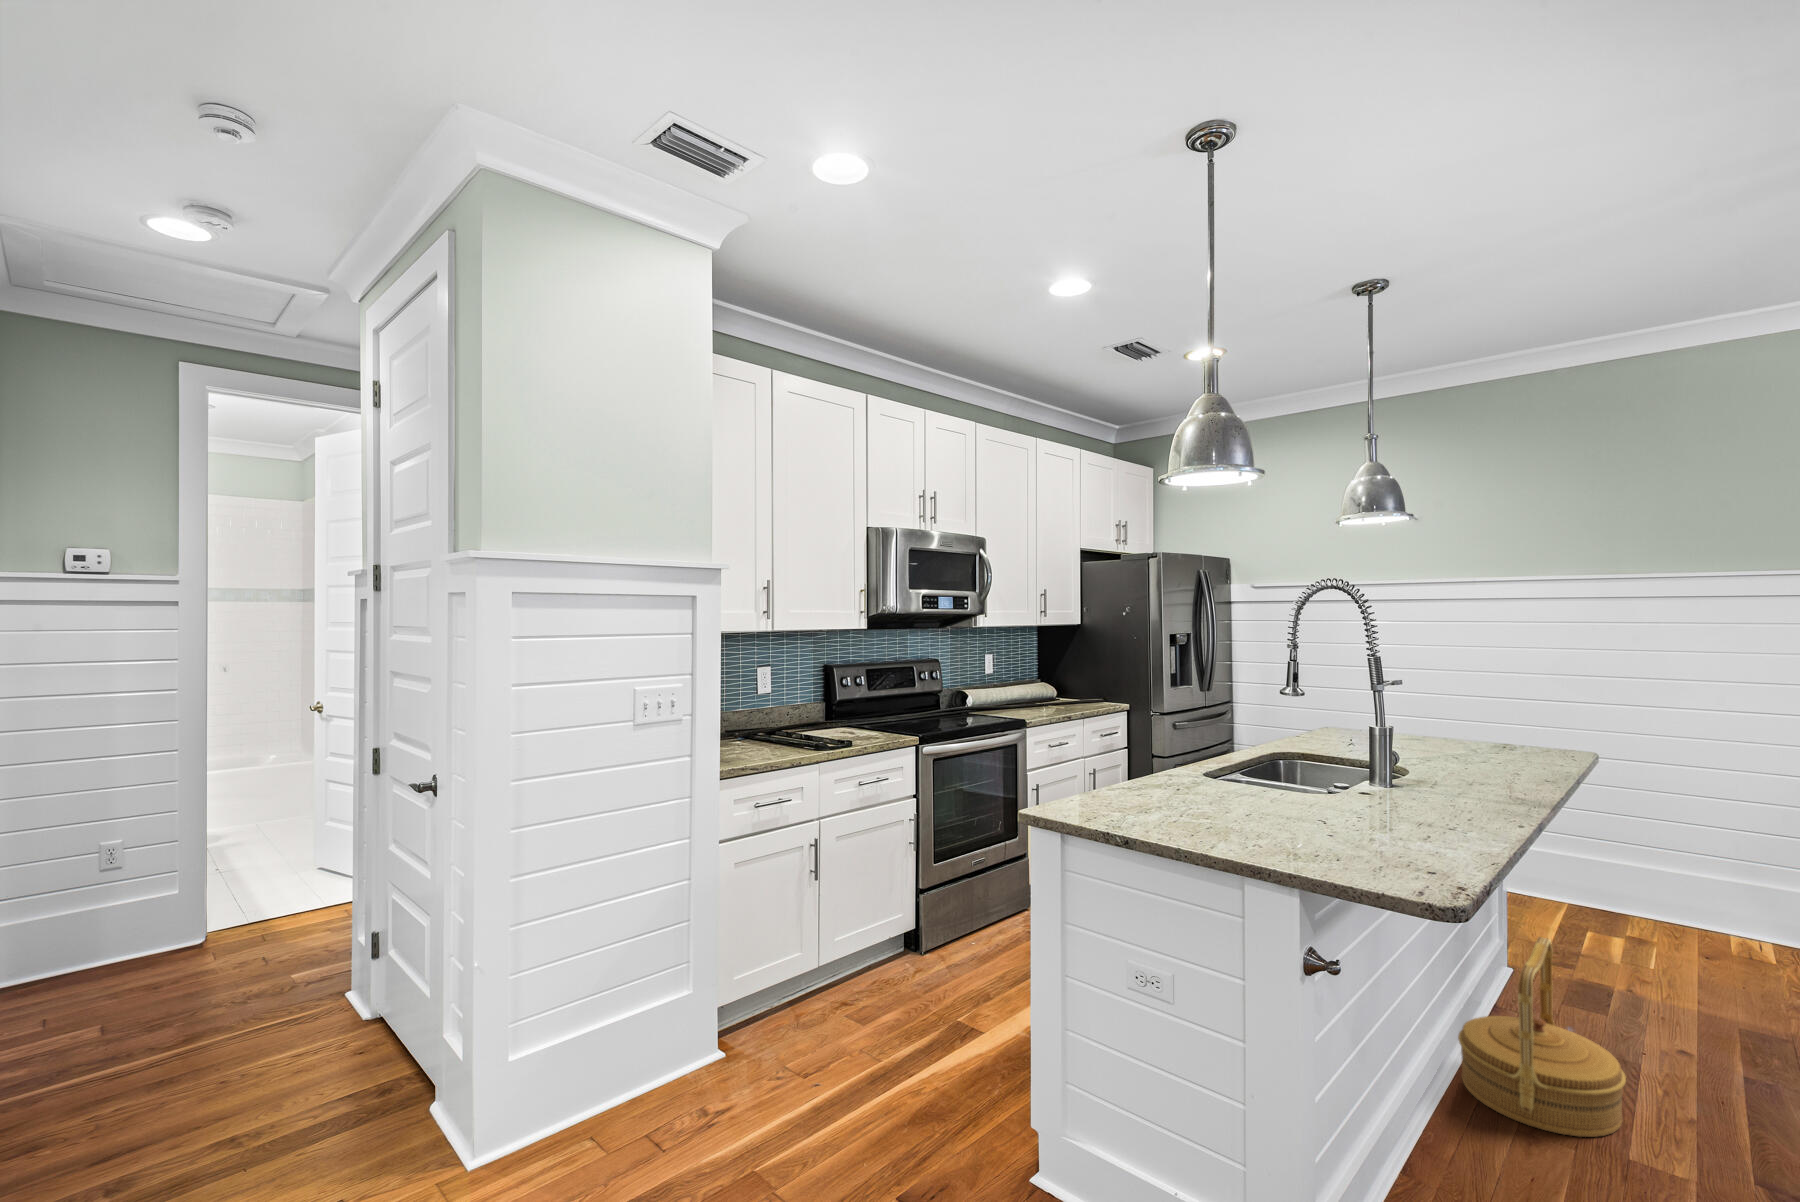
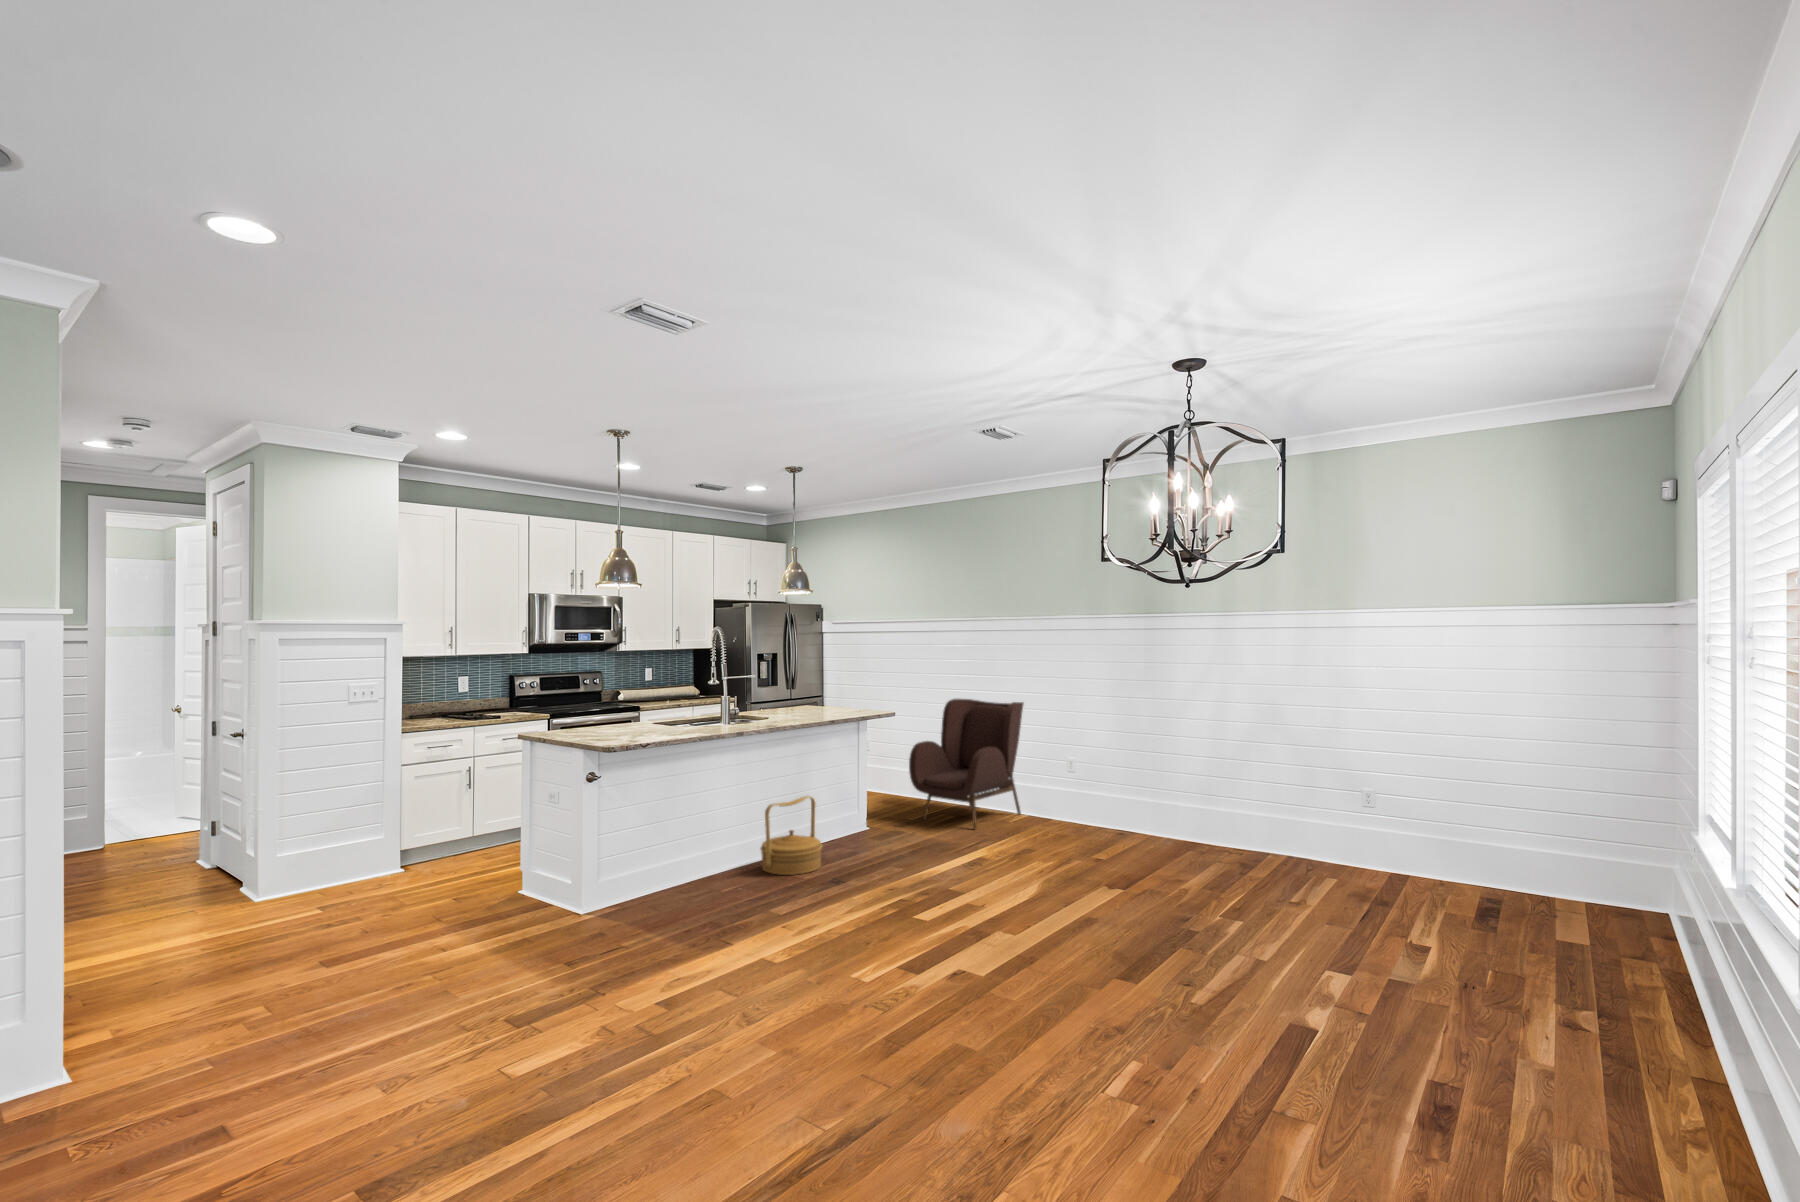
armchair: none [1544,716,1761,976] -> present [909,699,1024,829]

